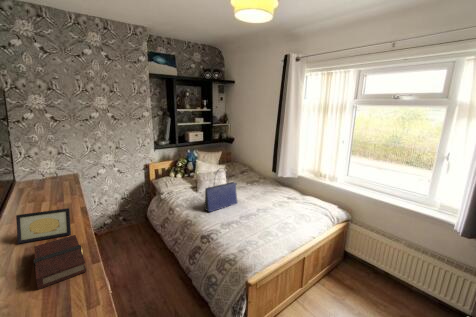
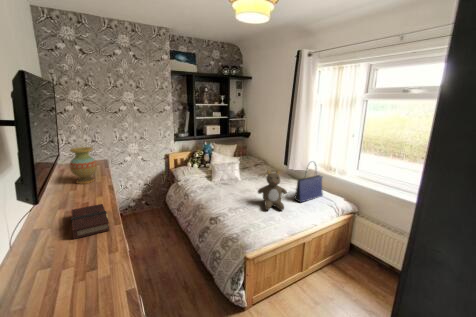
vase: none [30,162,65,207] -> present [70,147,97,184]
teddy bear: none [251,180,282,224] -> present [258,170,287,210]
tote bag: present [204,182,237,212] -> present [294,164,323,202]
picture frame: present [16,208,71,244] -> none [59,183,100,209]

